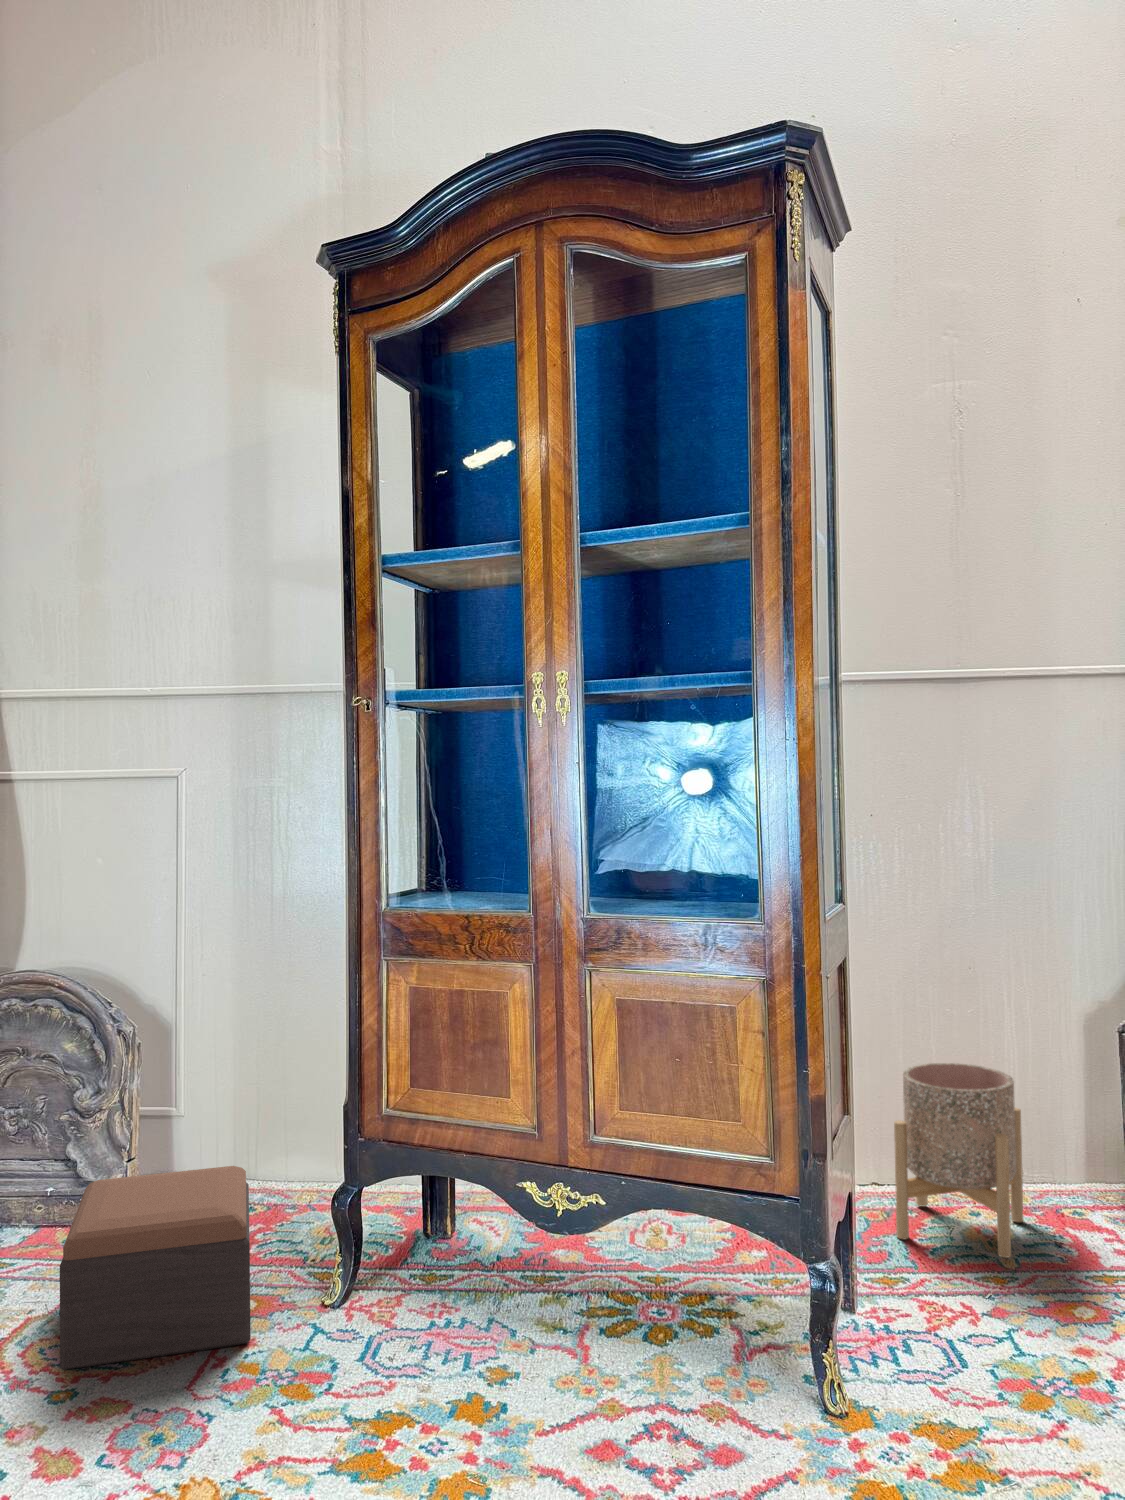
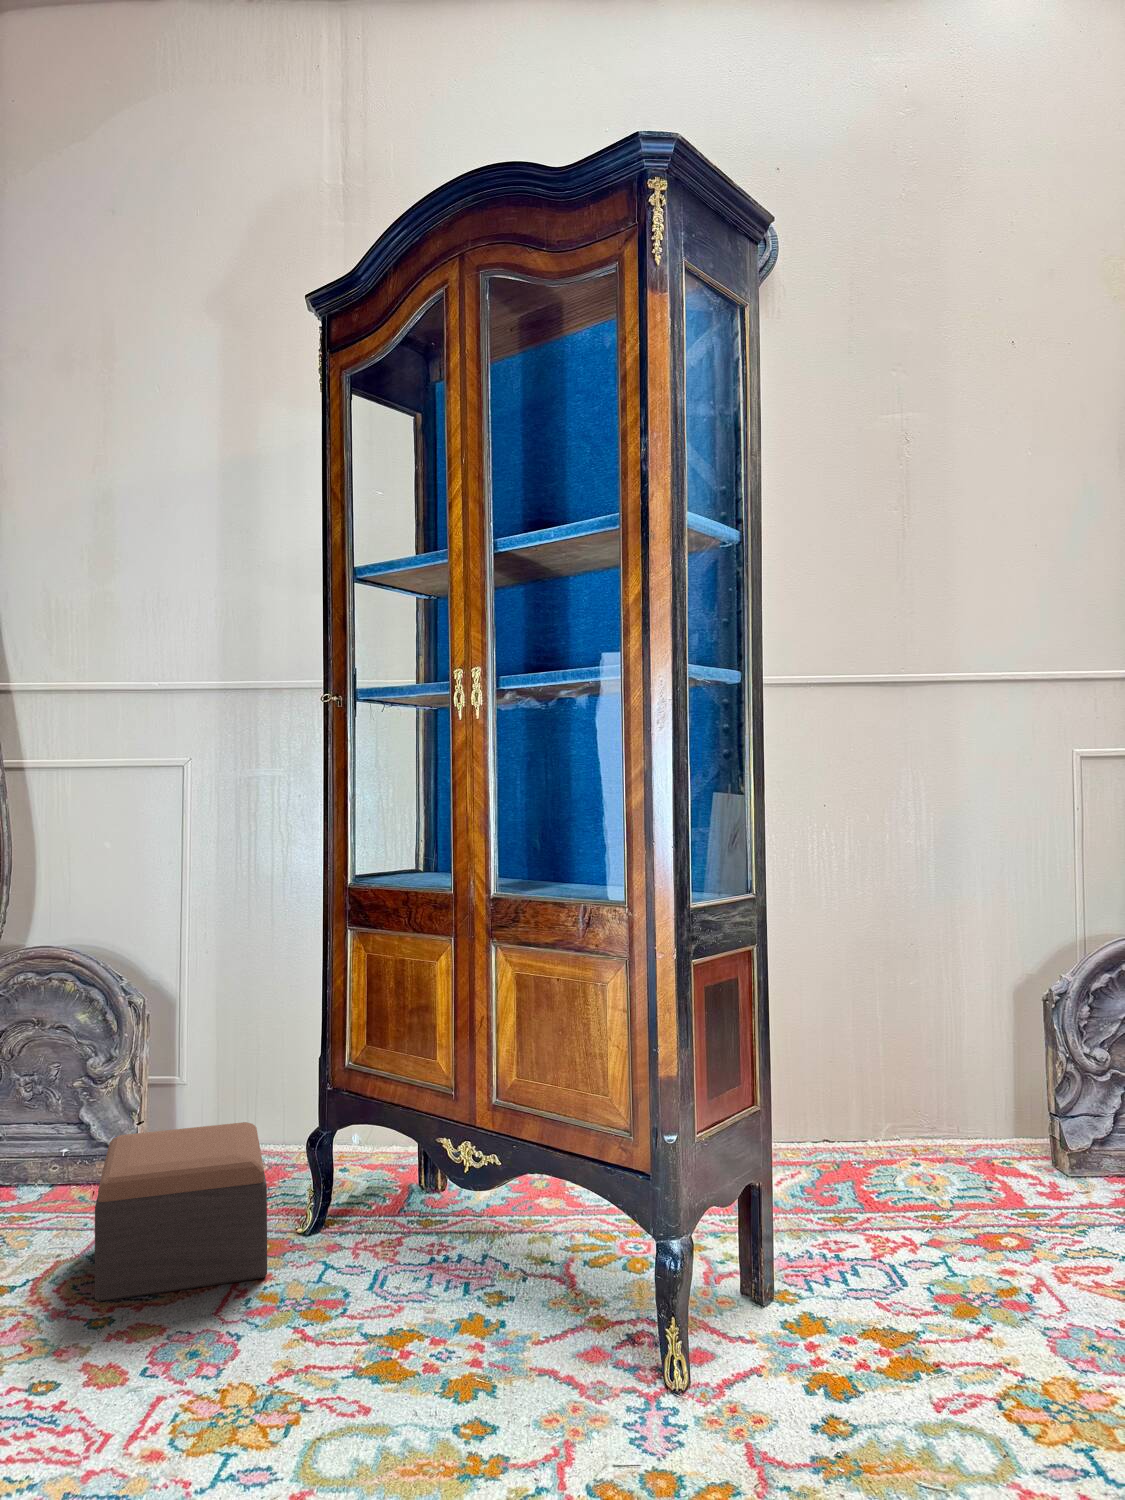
planter: present [894,1063,1023,1258] -> none [843,1029,957,1200]

